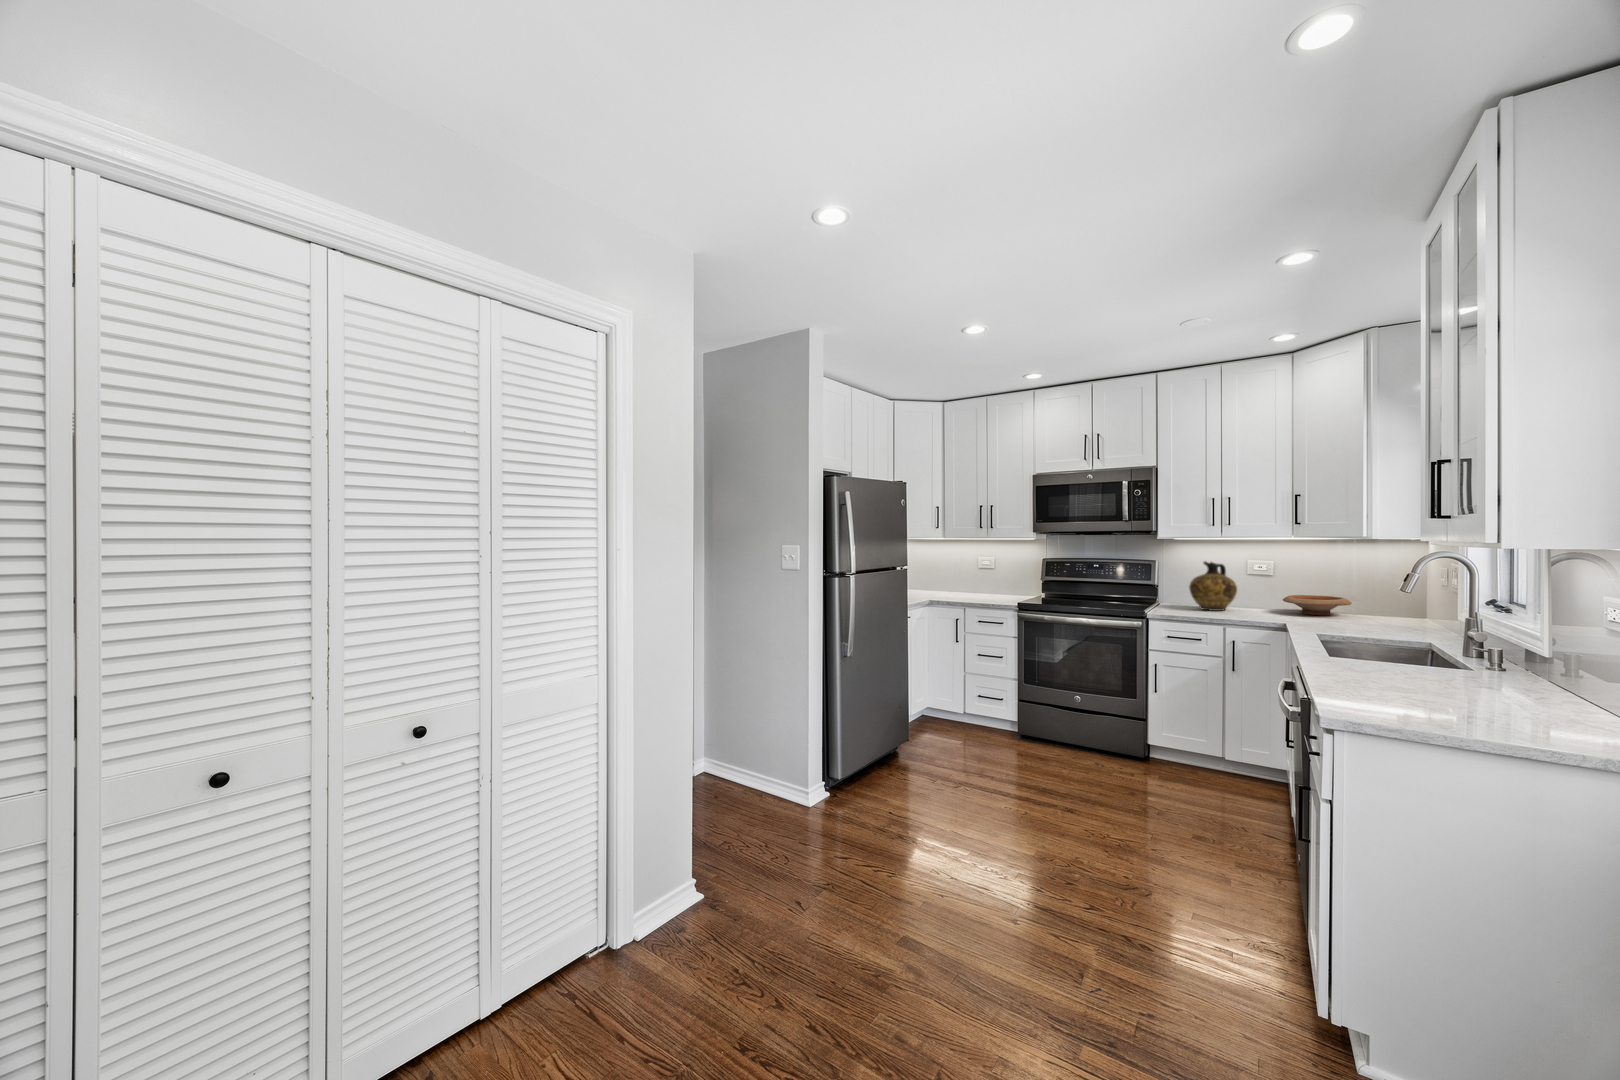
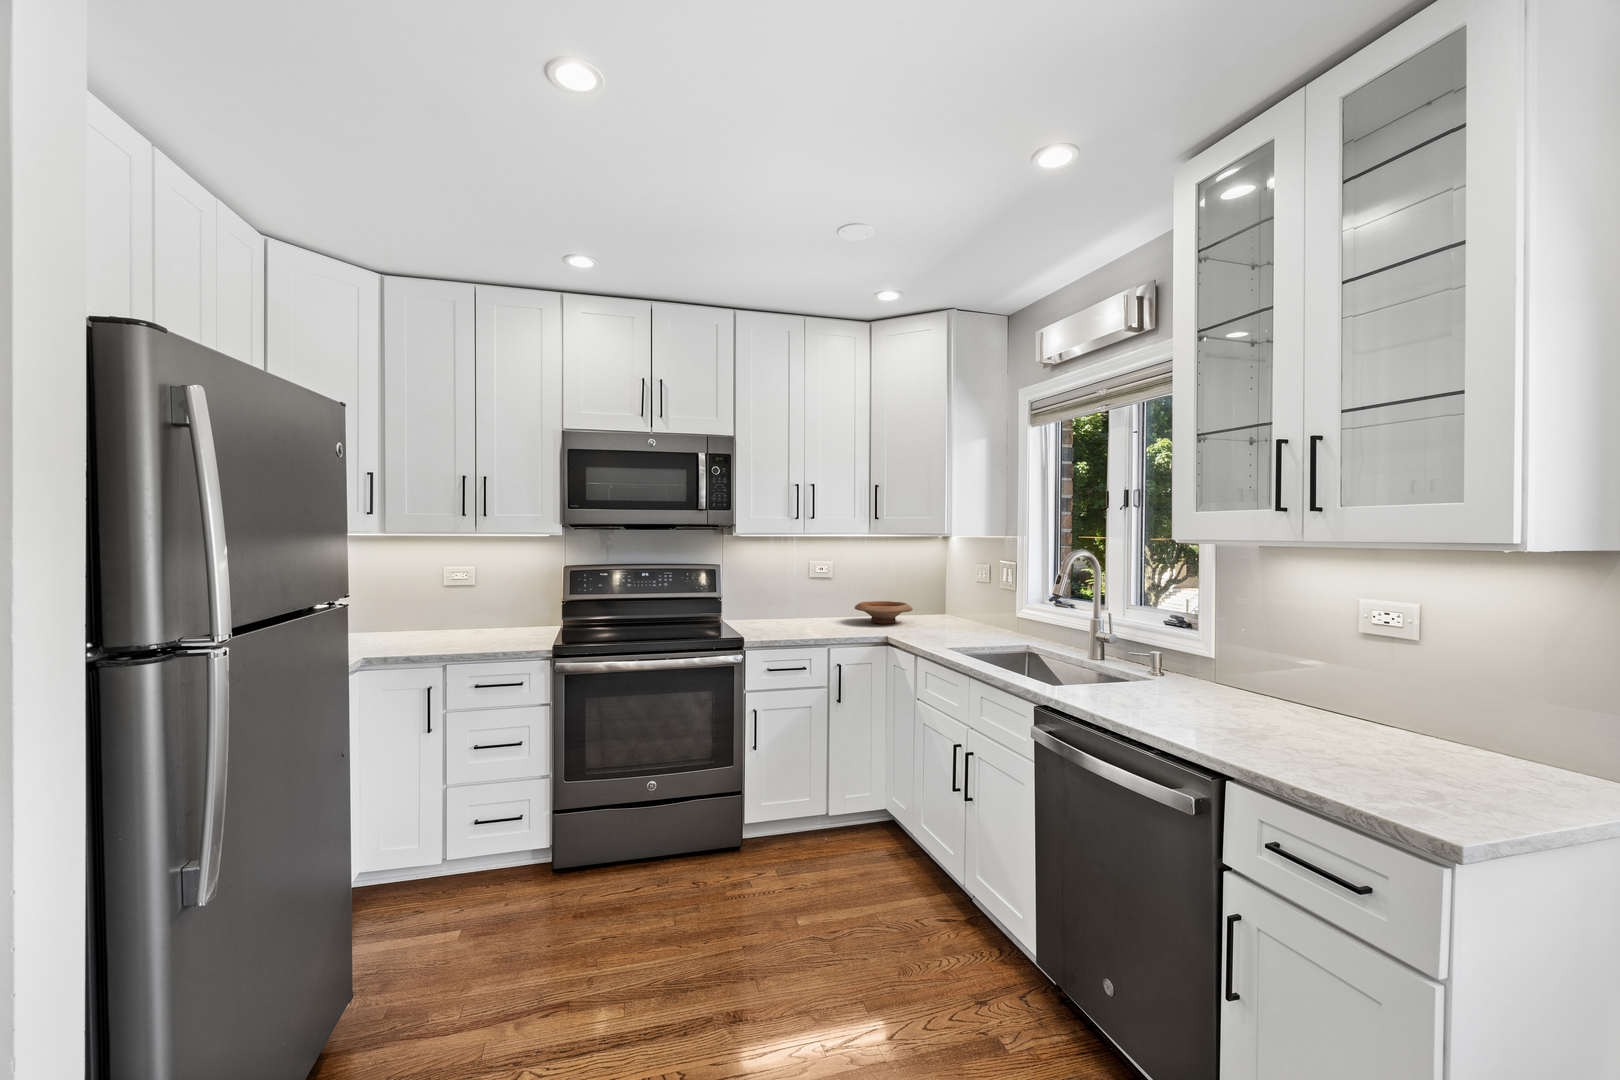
ceramic jug: present [1189,562,1237,611] -> none [769,566,819,628]

